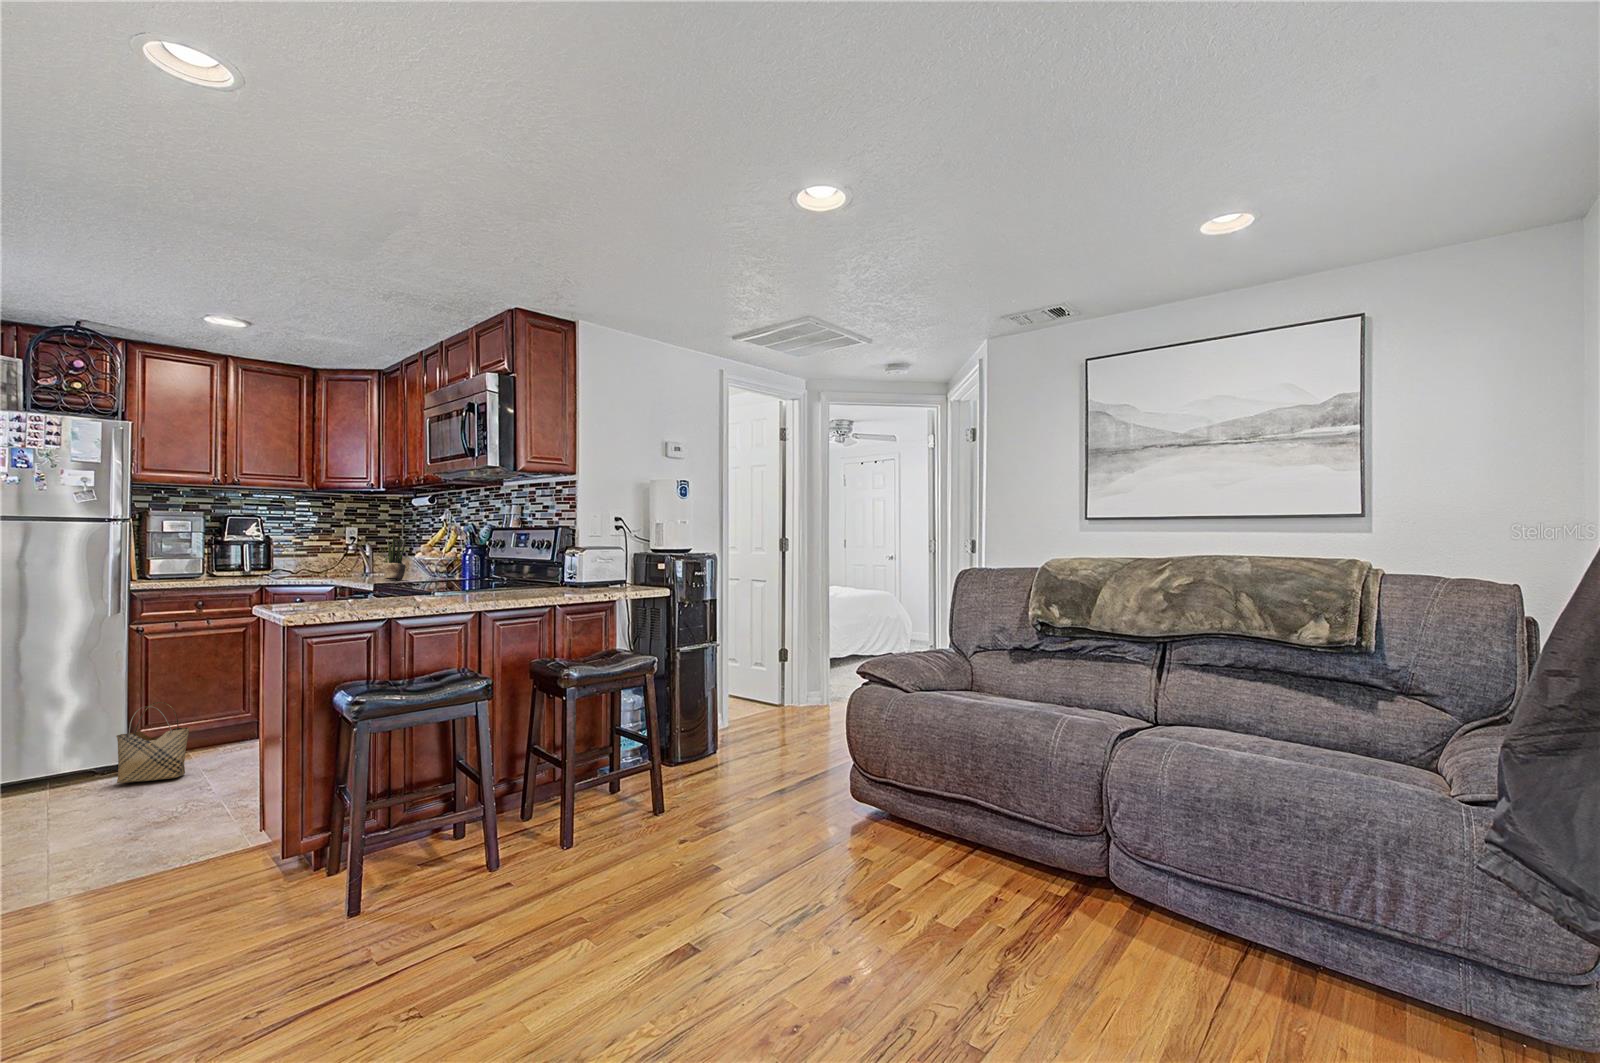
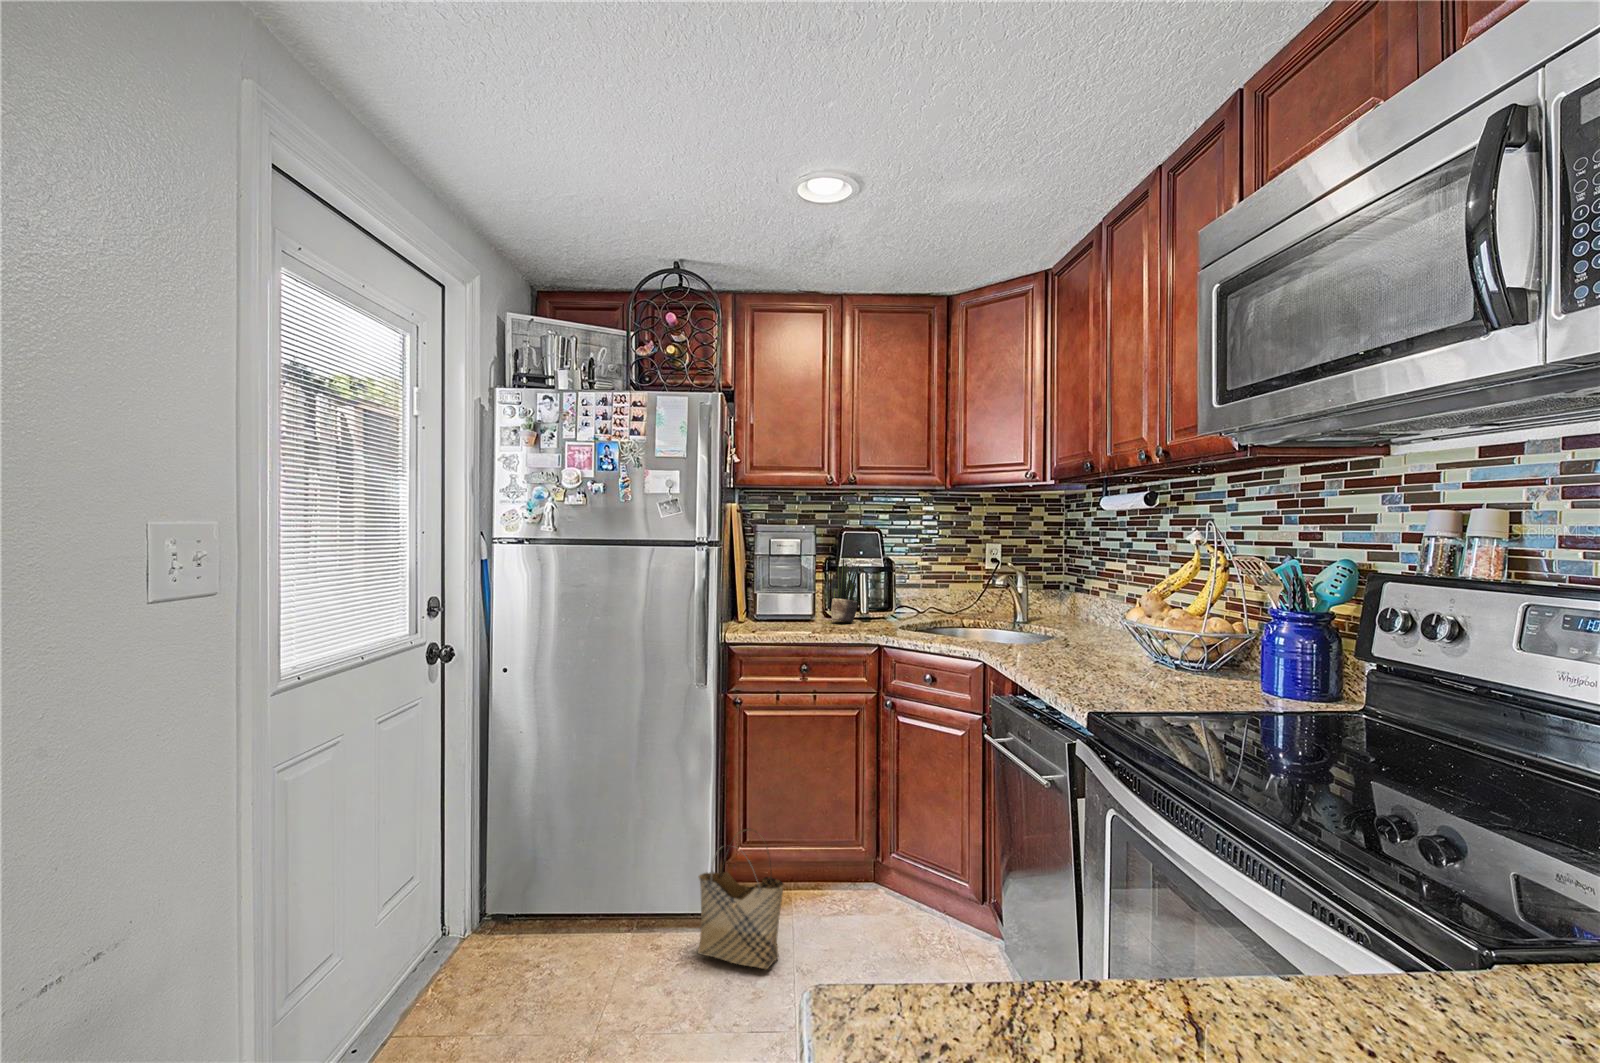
potted plant: present [384,535,407,580] -> present [831,559,859,622]

